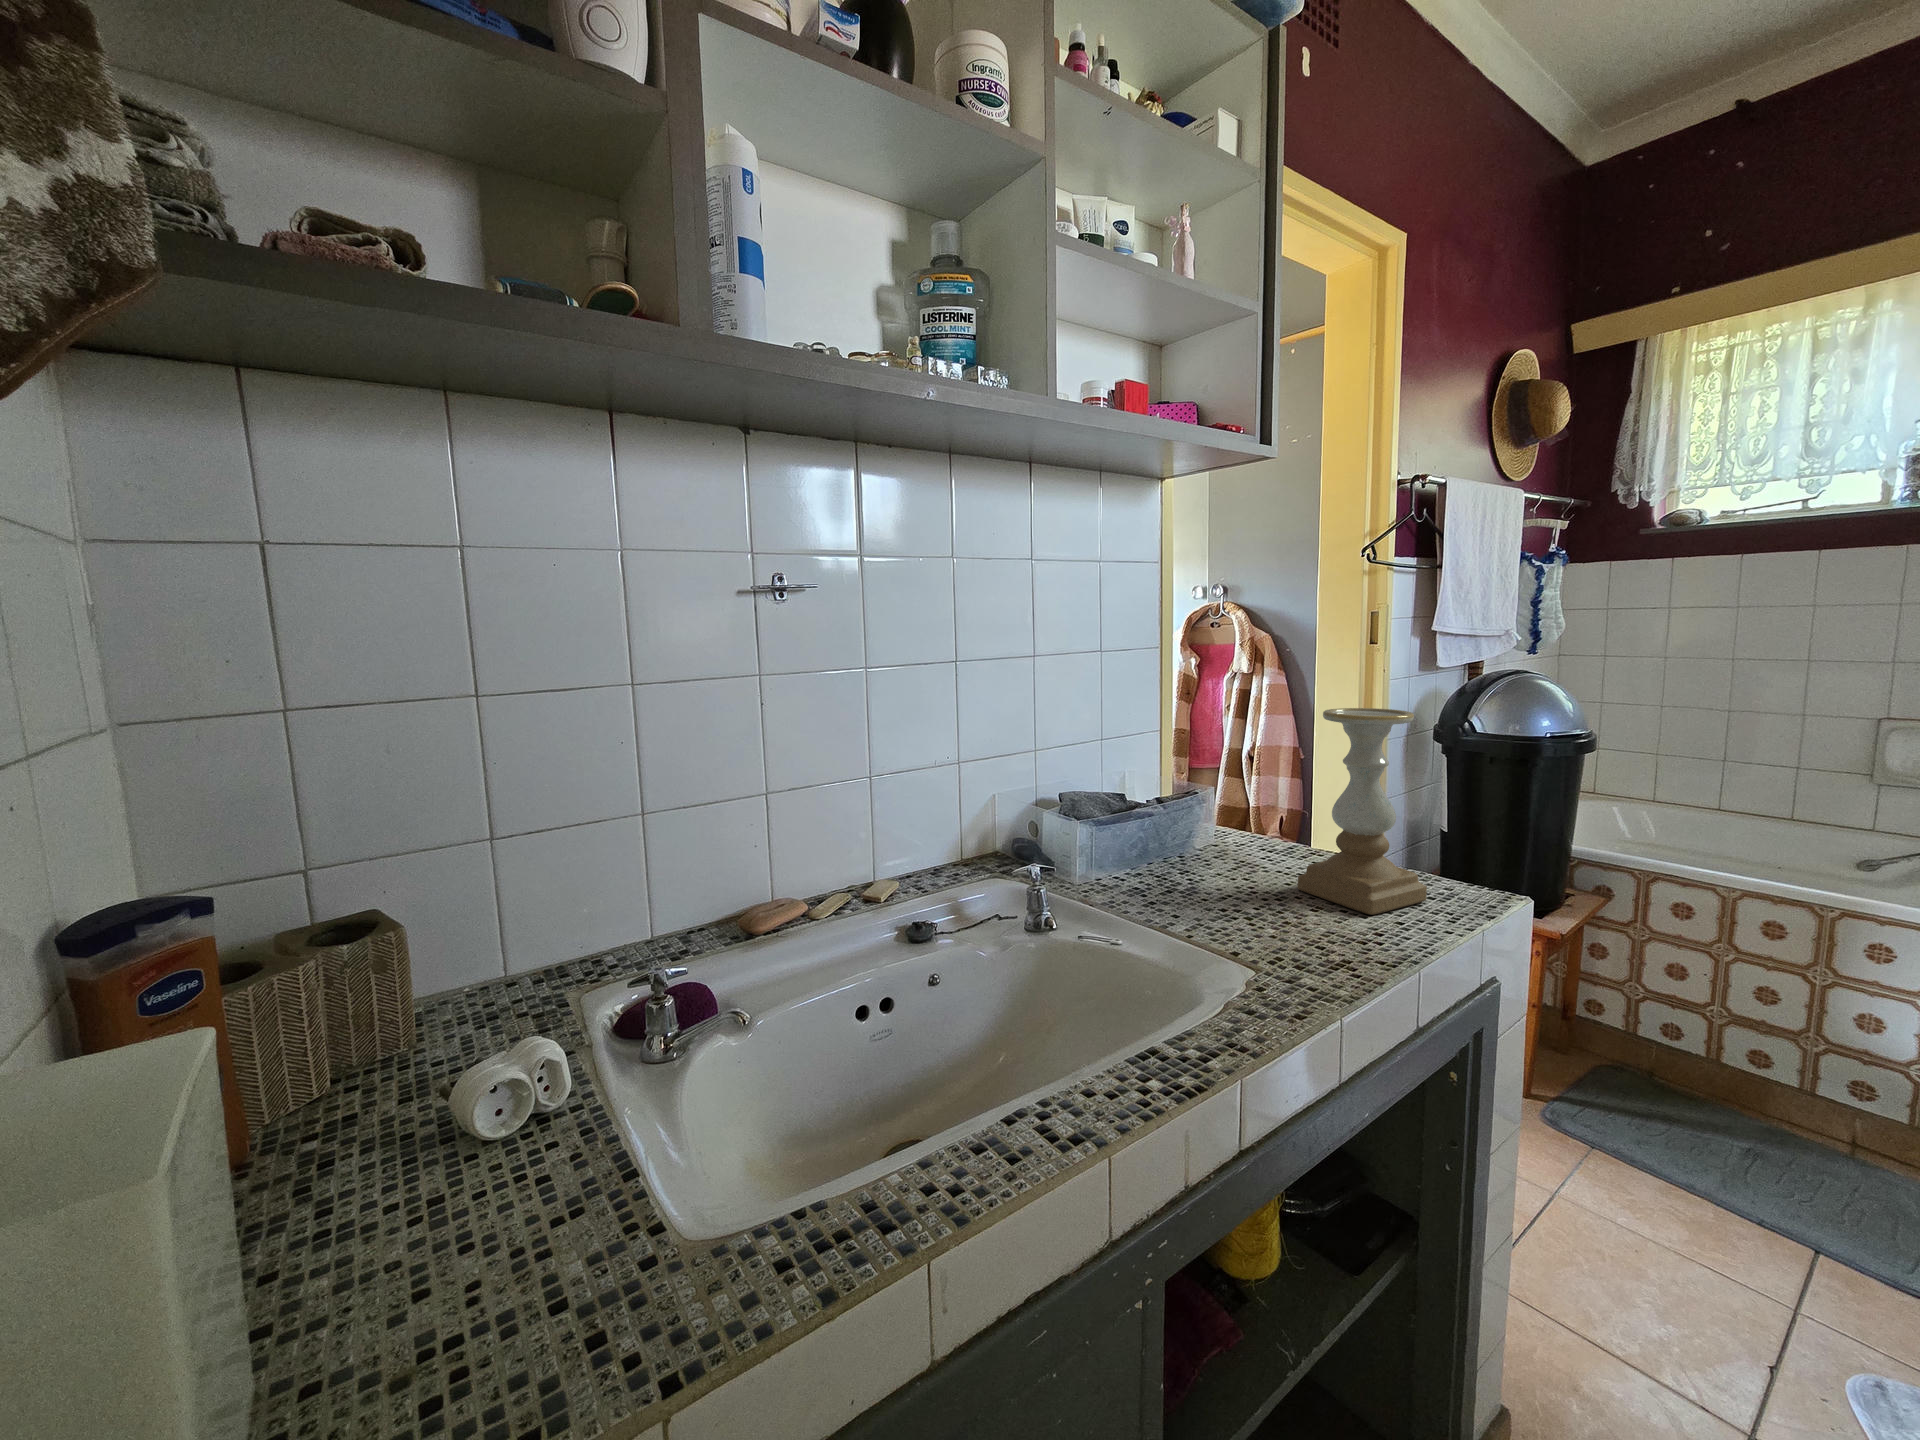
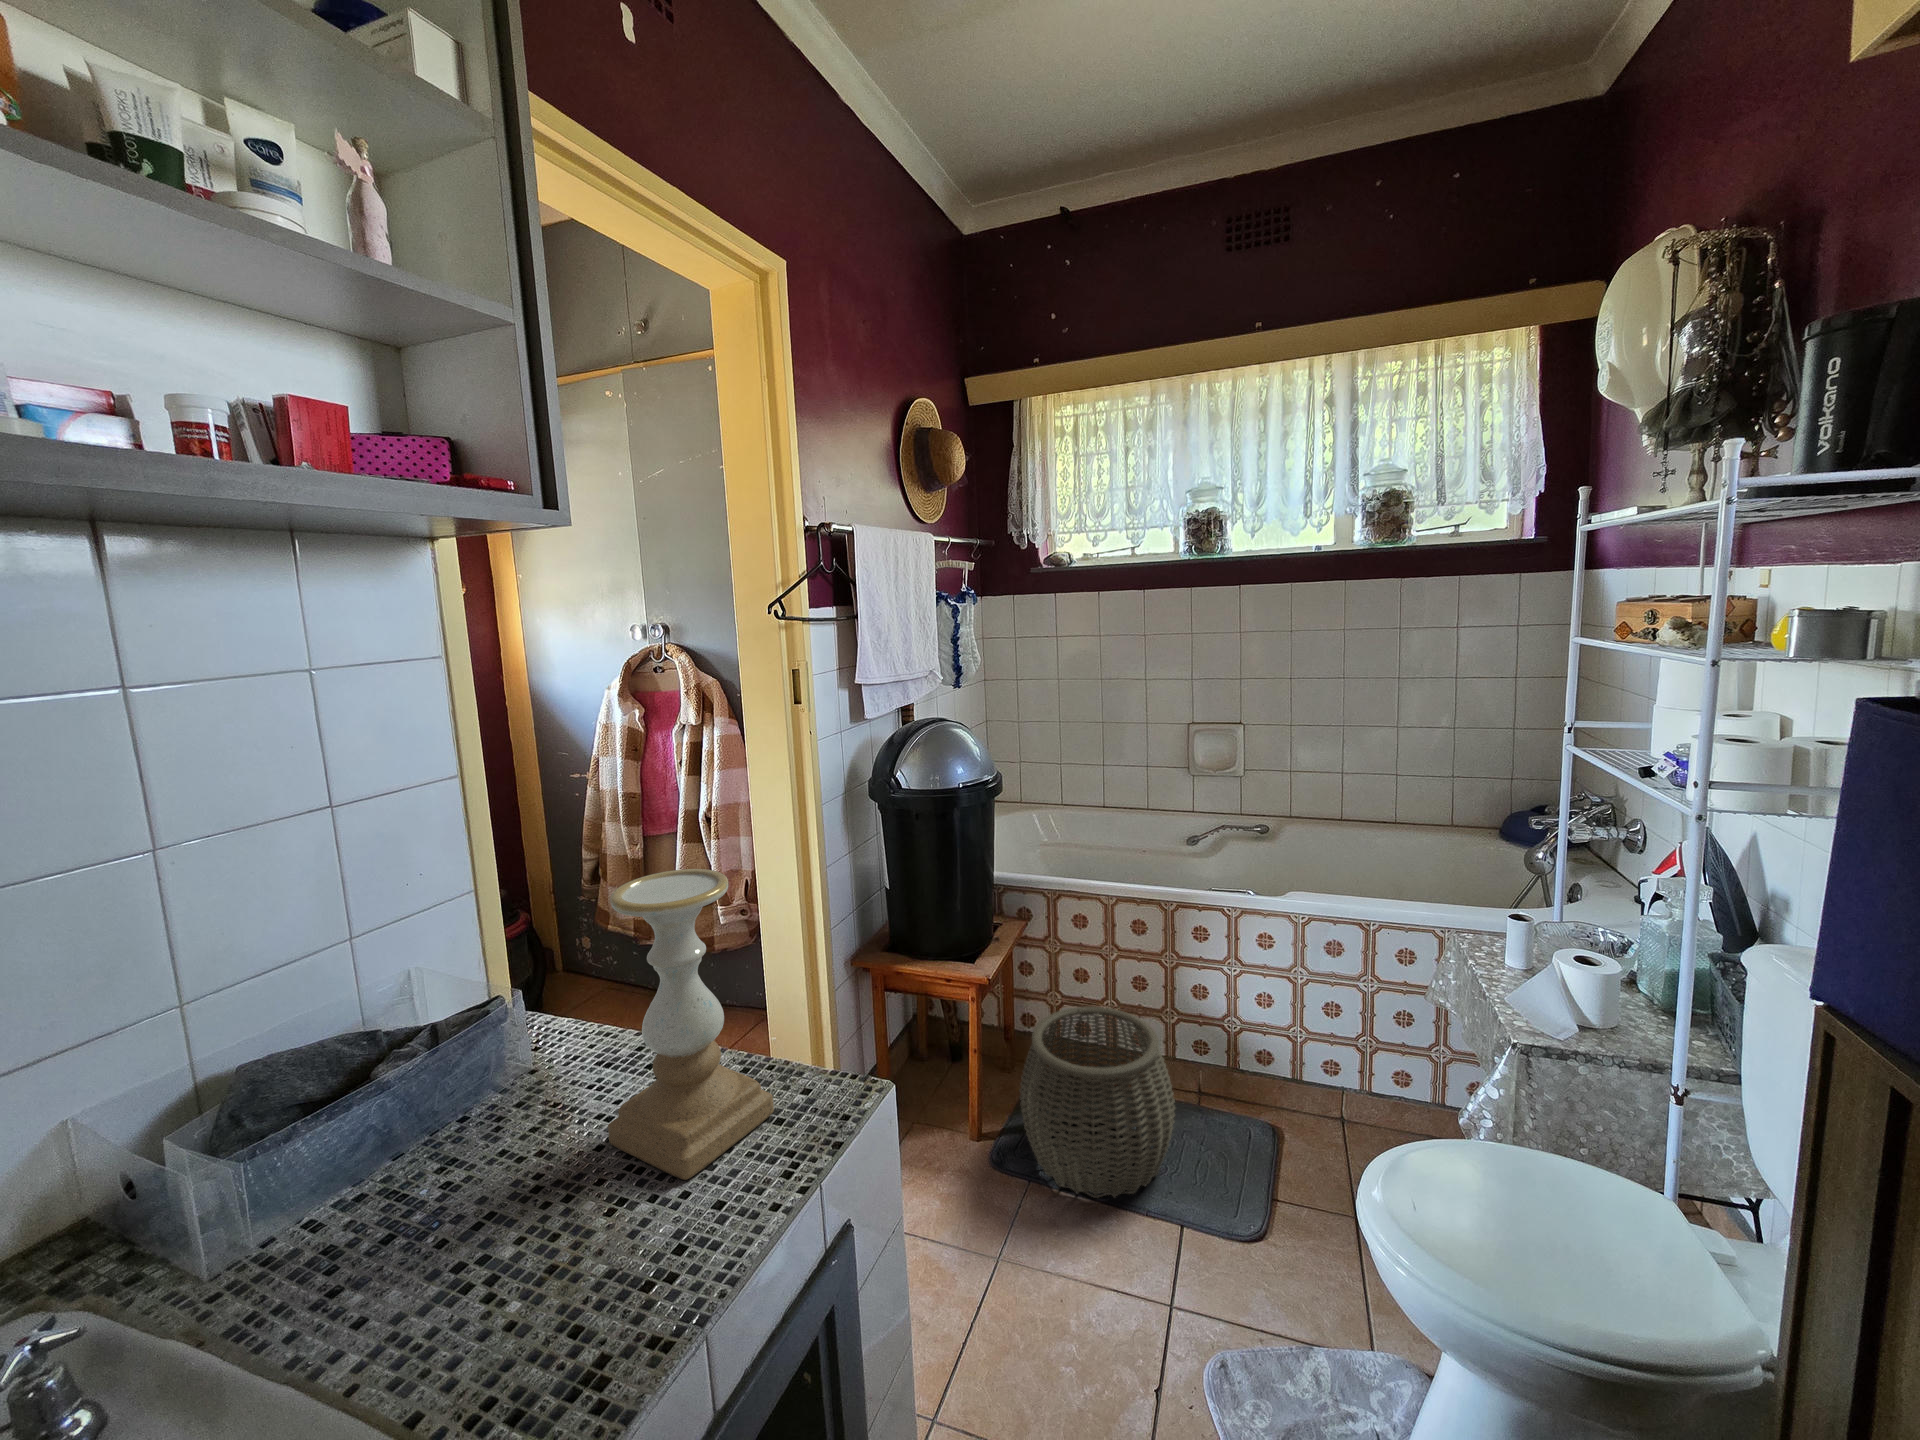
woven basket: none [1585,995,1823,1208] -> present [1020,1007,1175,1198]

